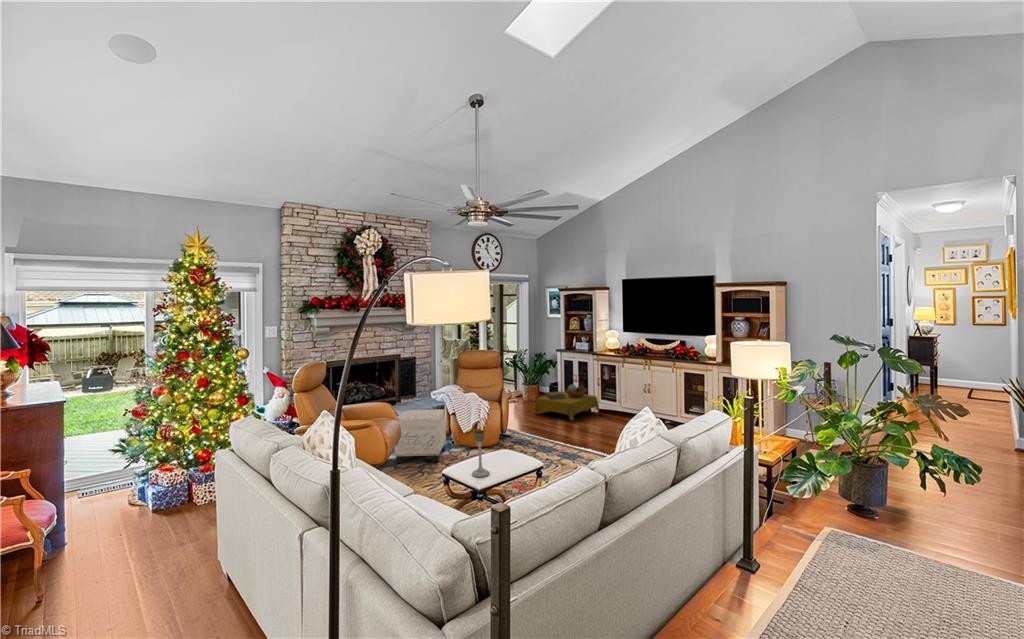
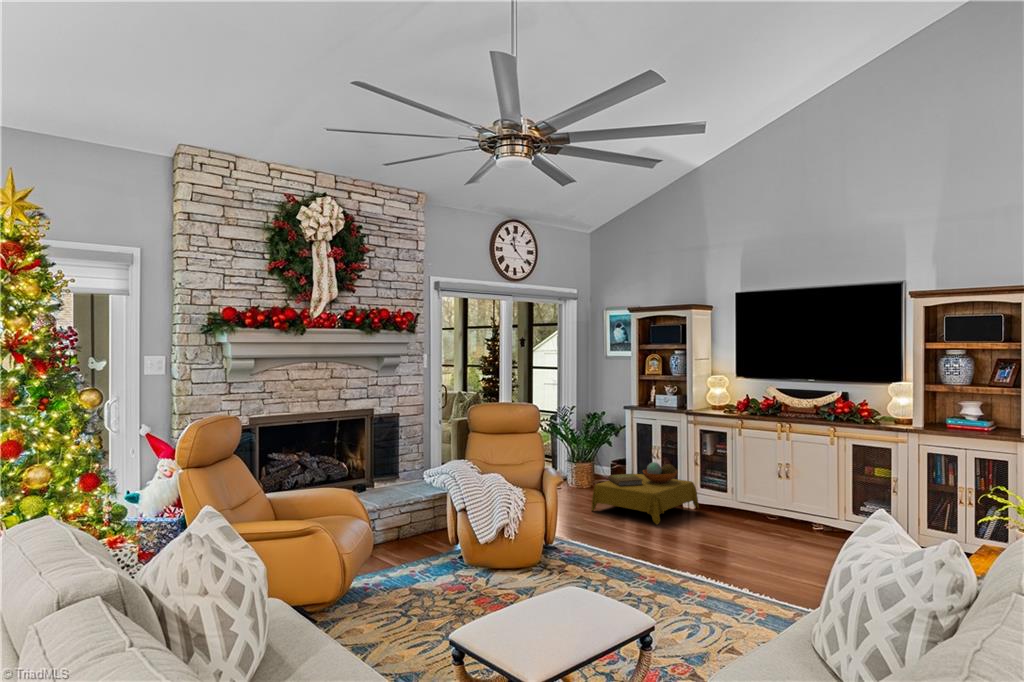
ottoman: present [395,409,446,463] -> none [357,502,448,599]
candle holder: present [472,430,489,477] -> none [511,549,547,649]

